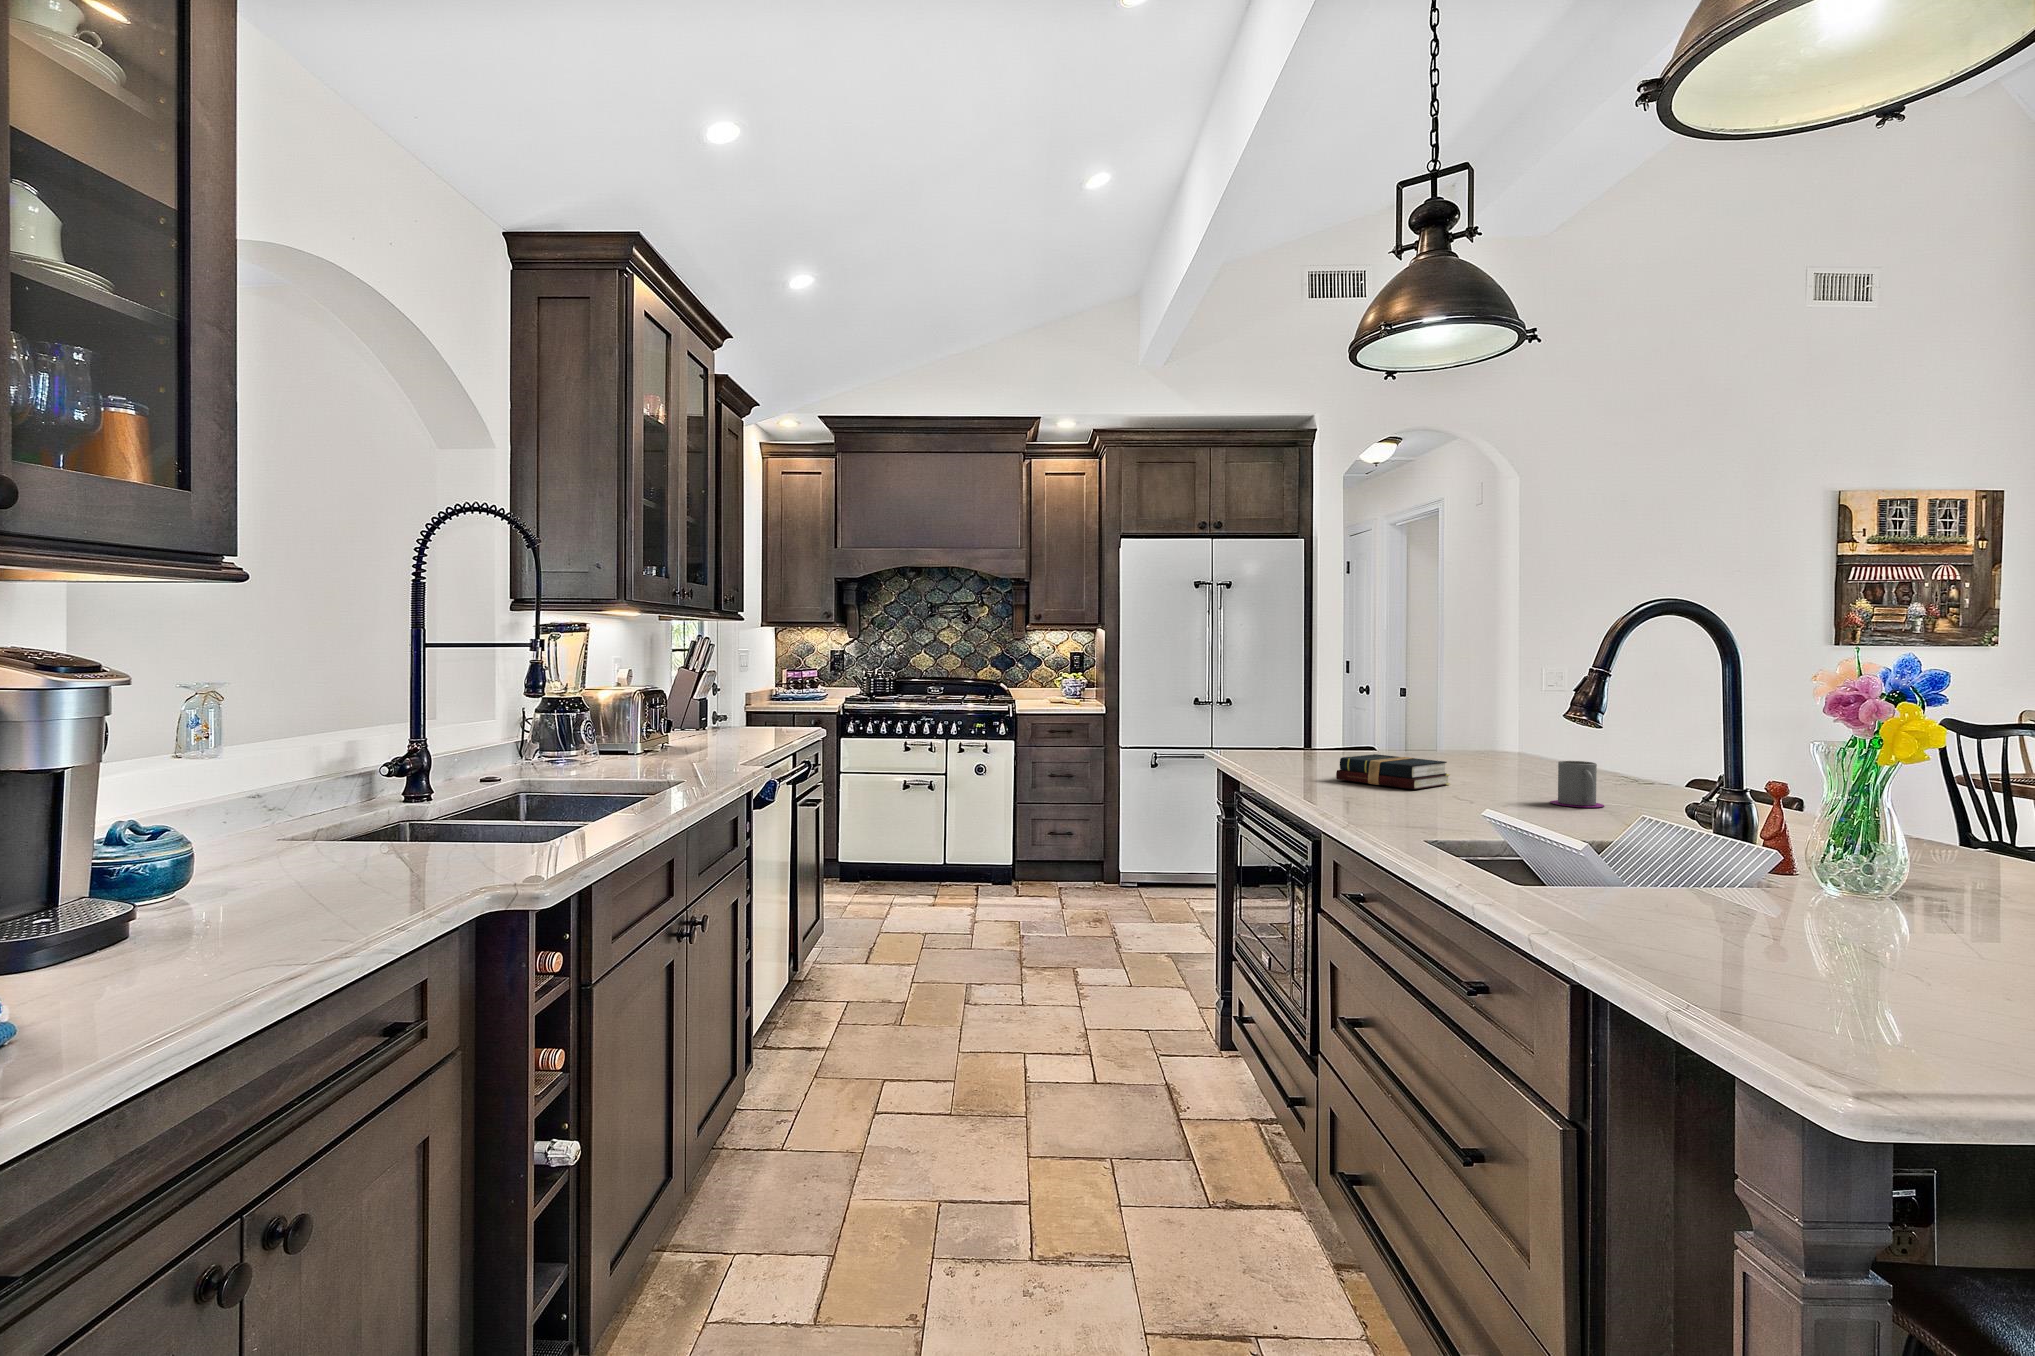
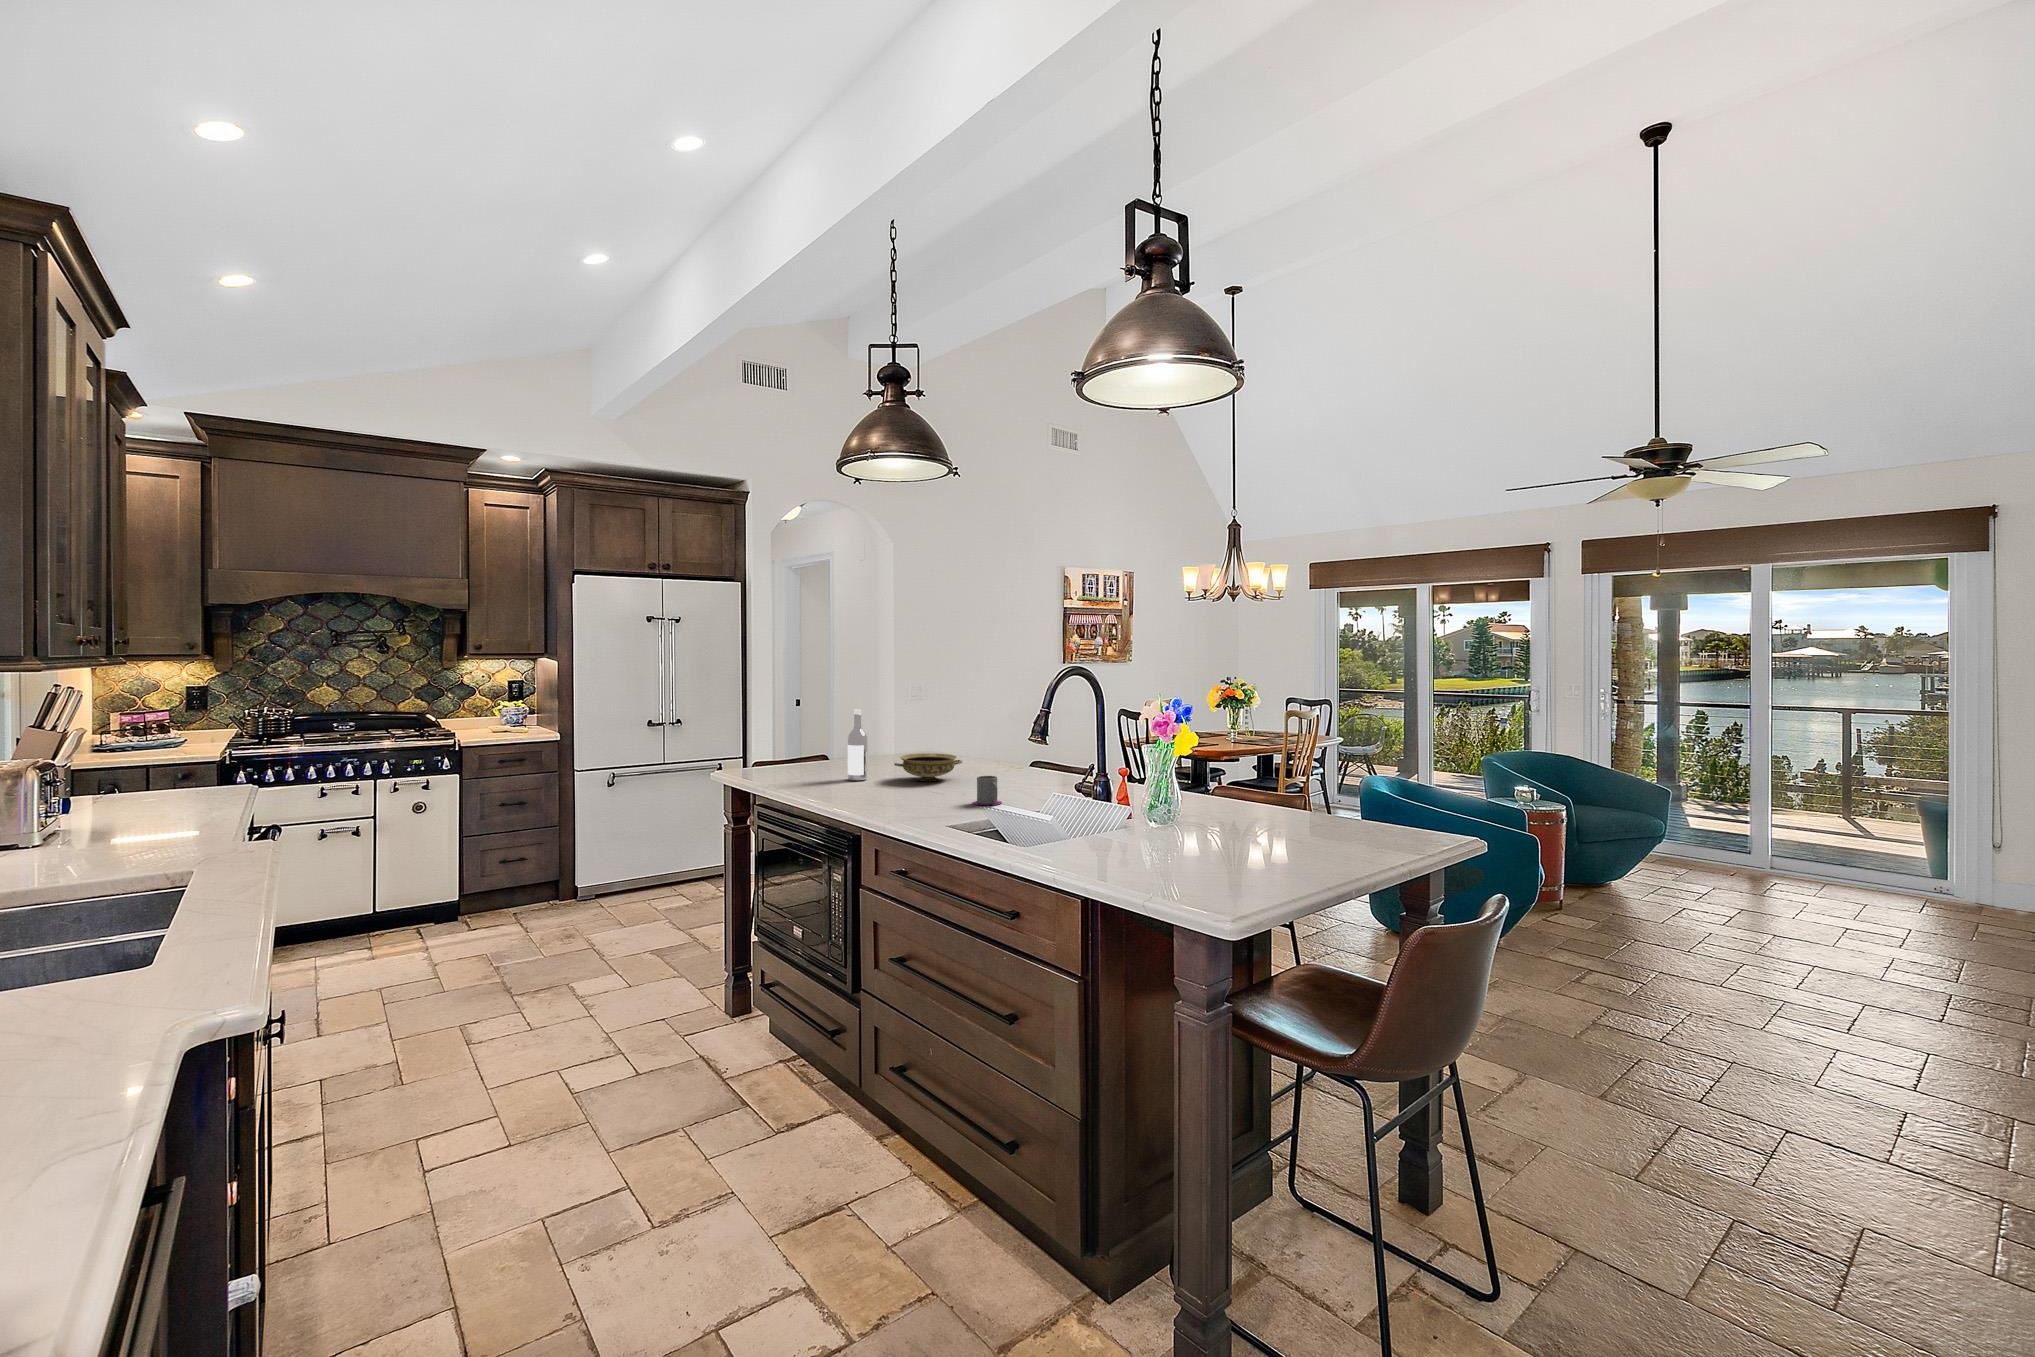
wine bottle: none [1378,666,1407,765] -> present [848,709,868,781]
ceramic bowl: none [1444,734,1560,773] -> present [894,753,962,781]
hardback book: present [1336,754,1450,789] -> none [836,778,908,803]

